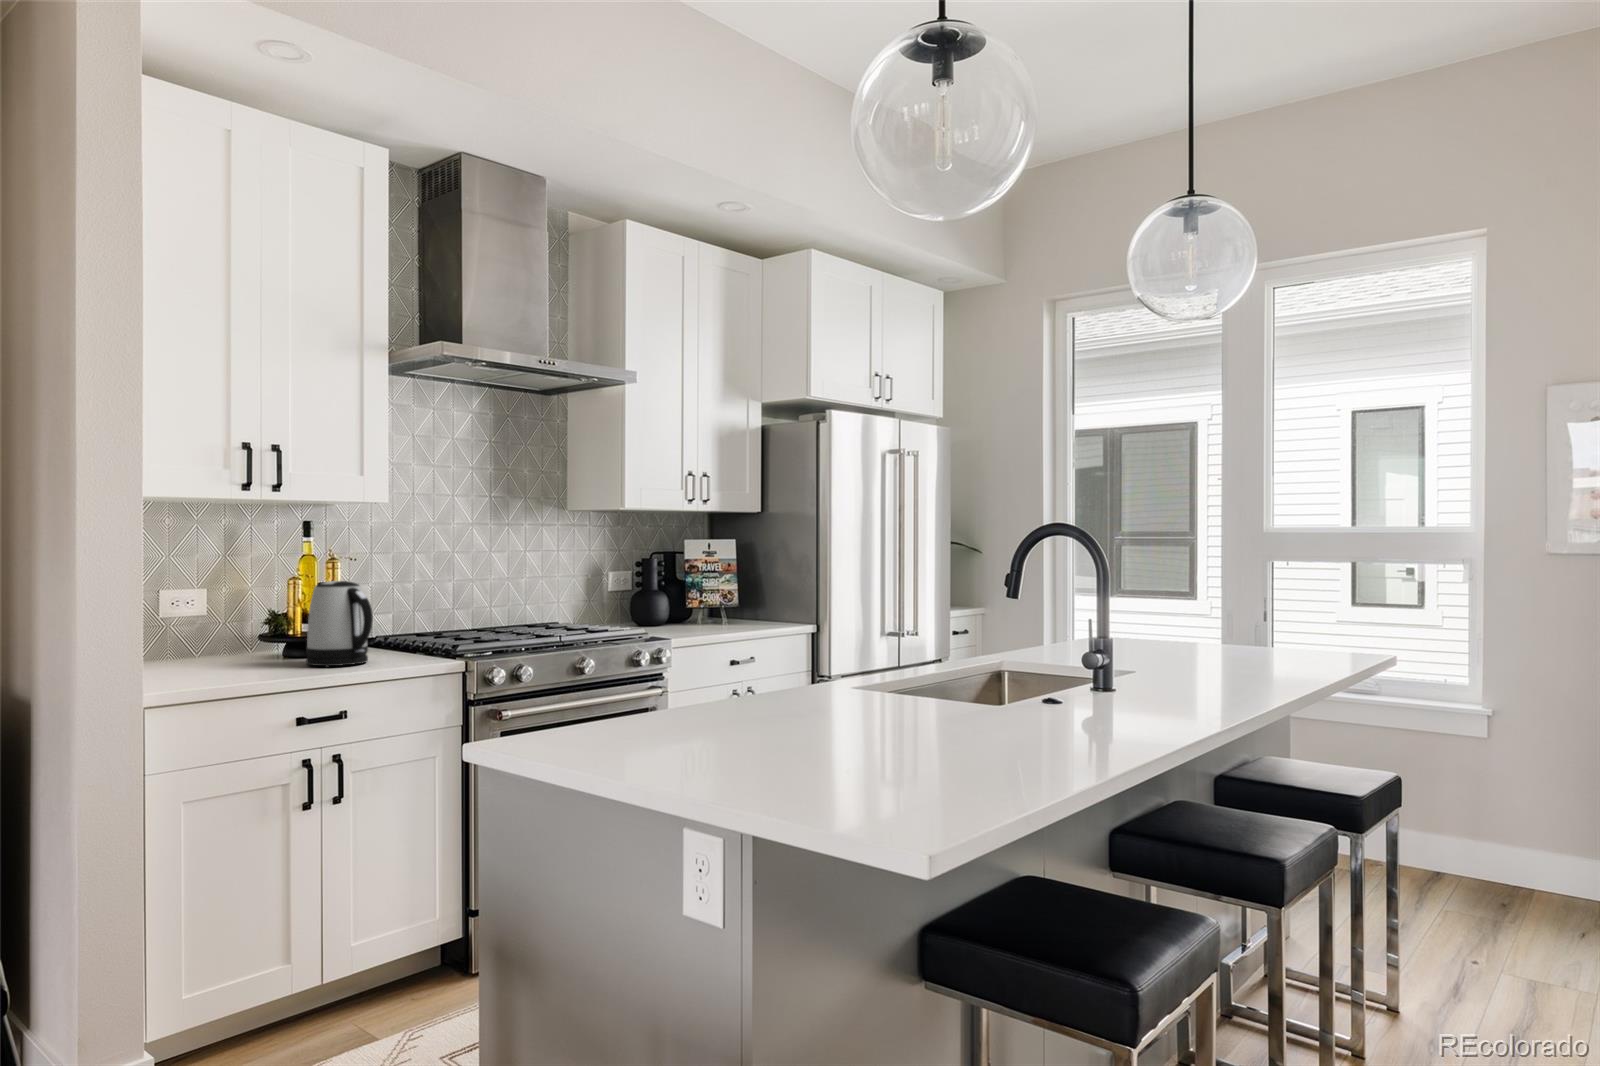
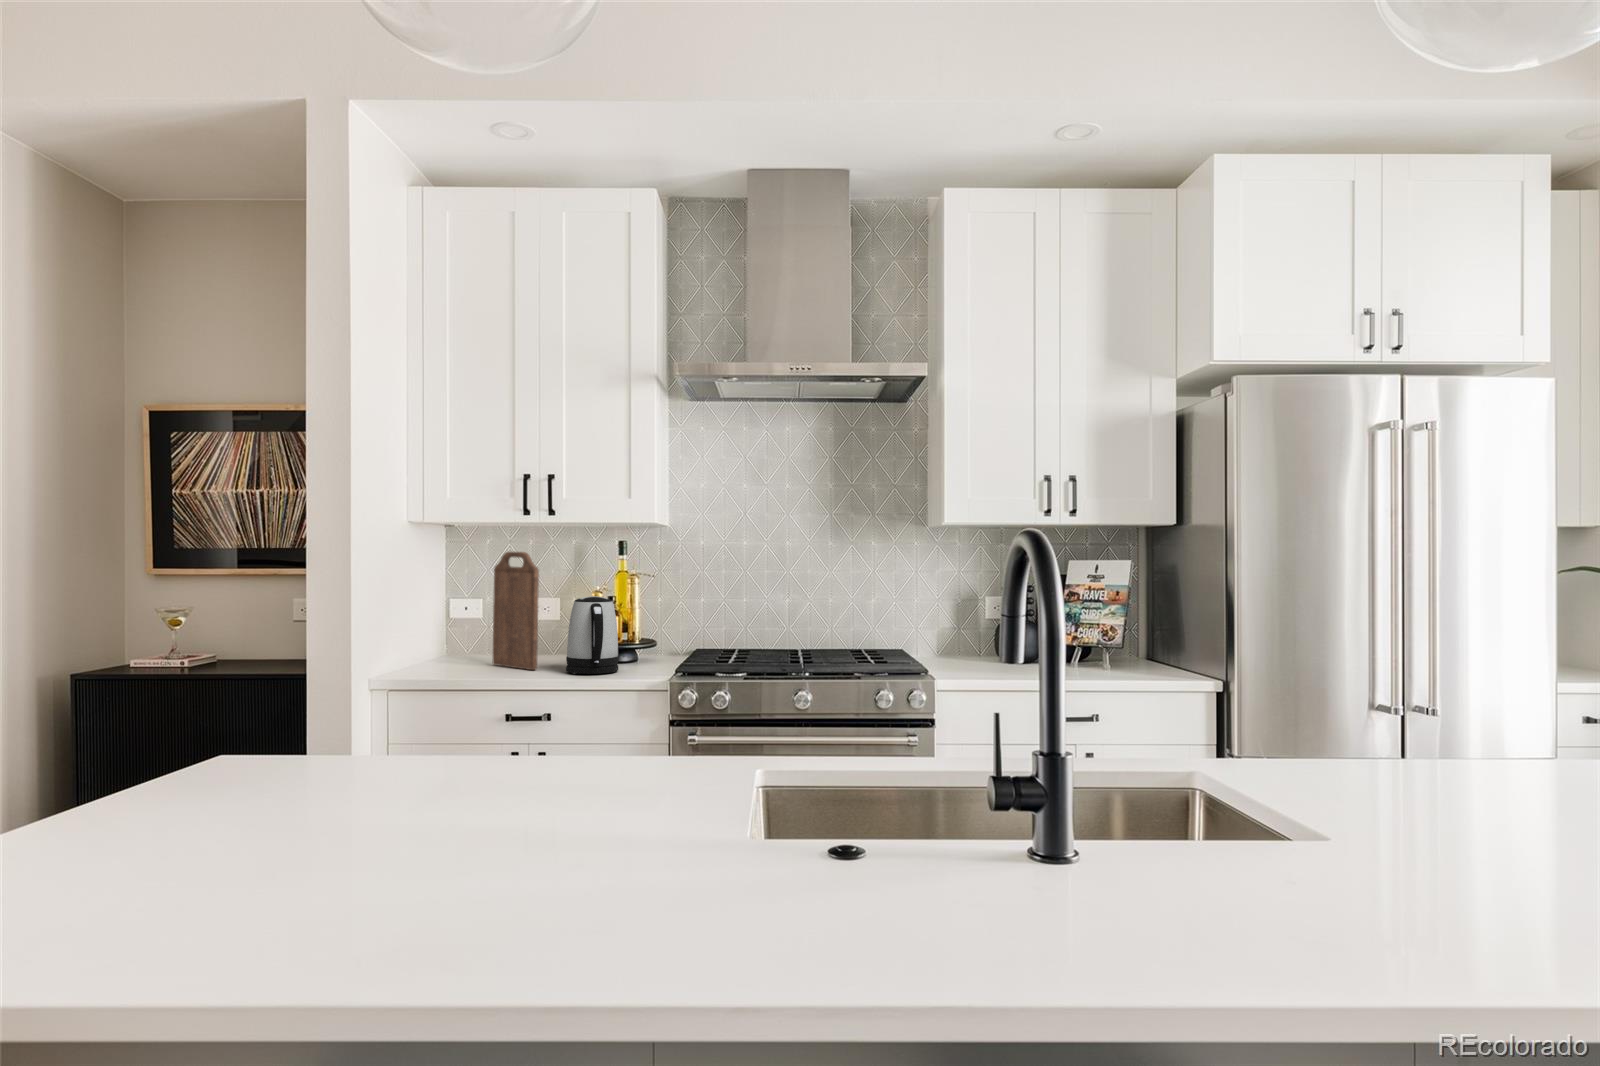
cutting board: none [179,532,264,670] -> present [493,552,539,670]

